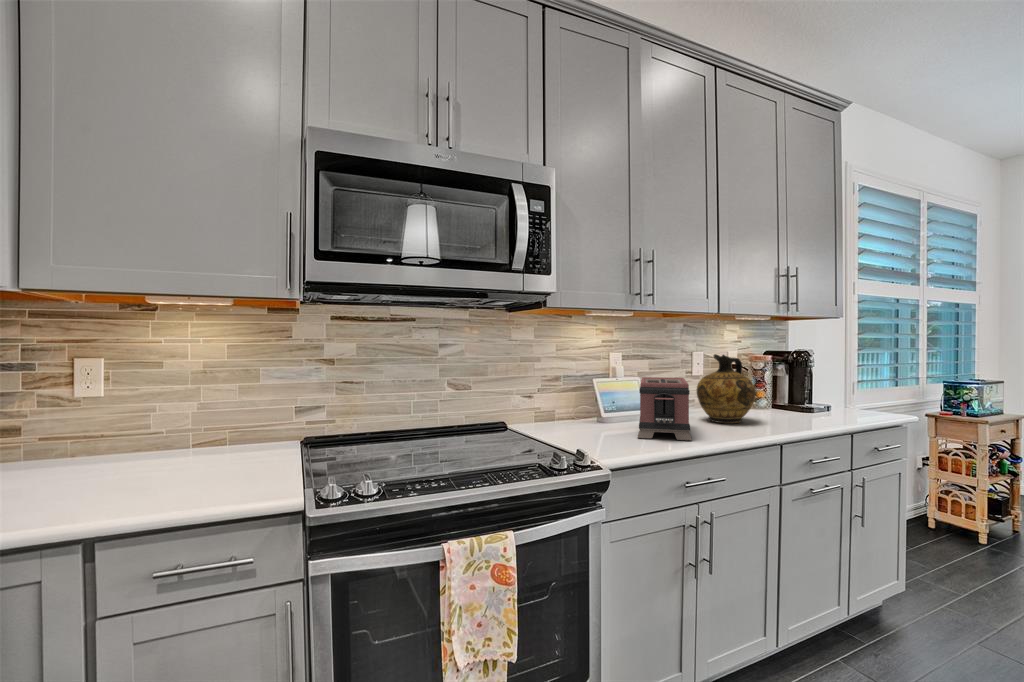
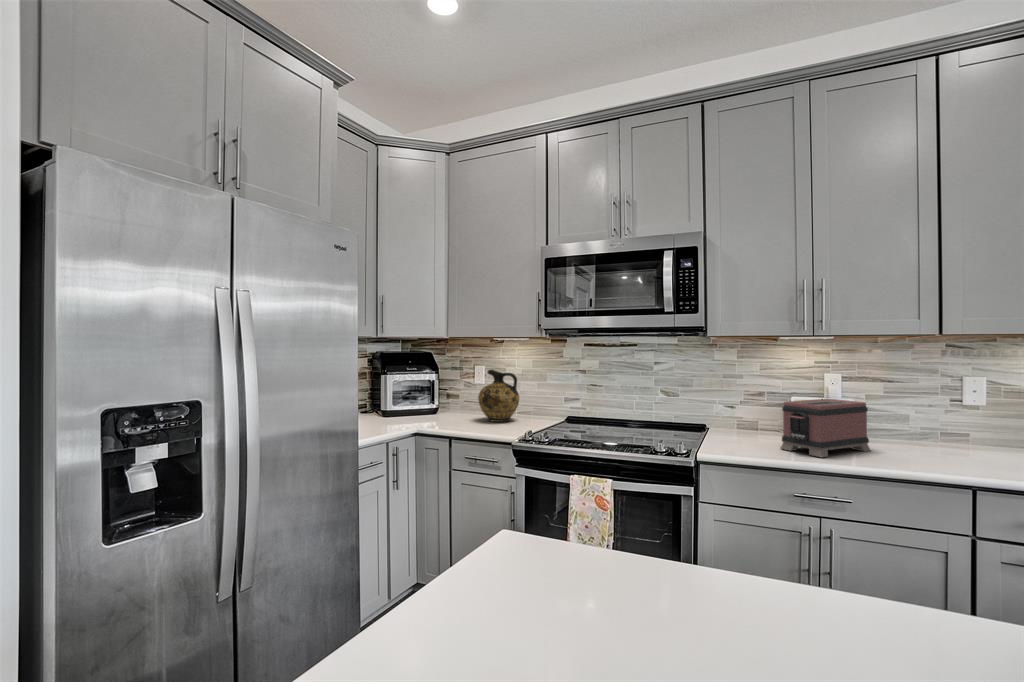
ceramic jug: present [697,354,756,423] -> present [478,370,519,422]

